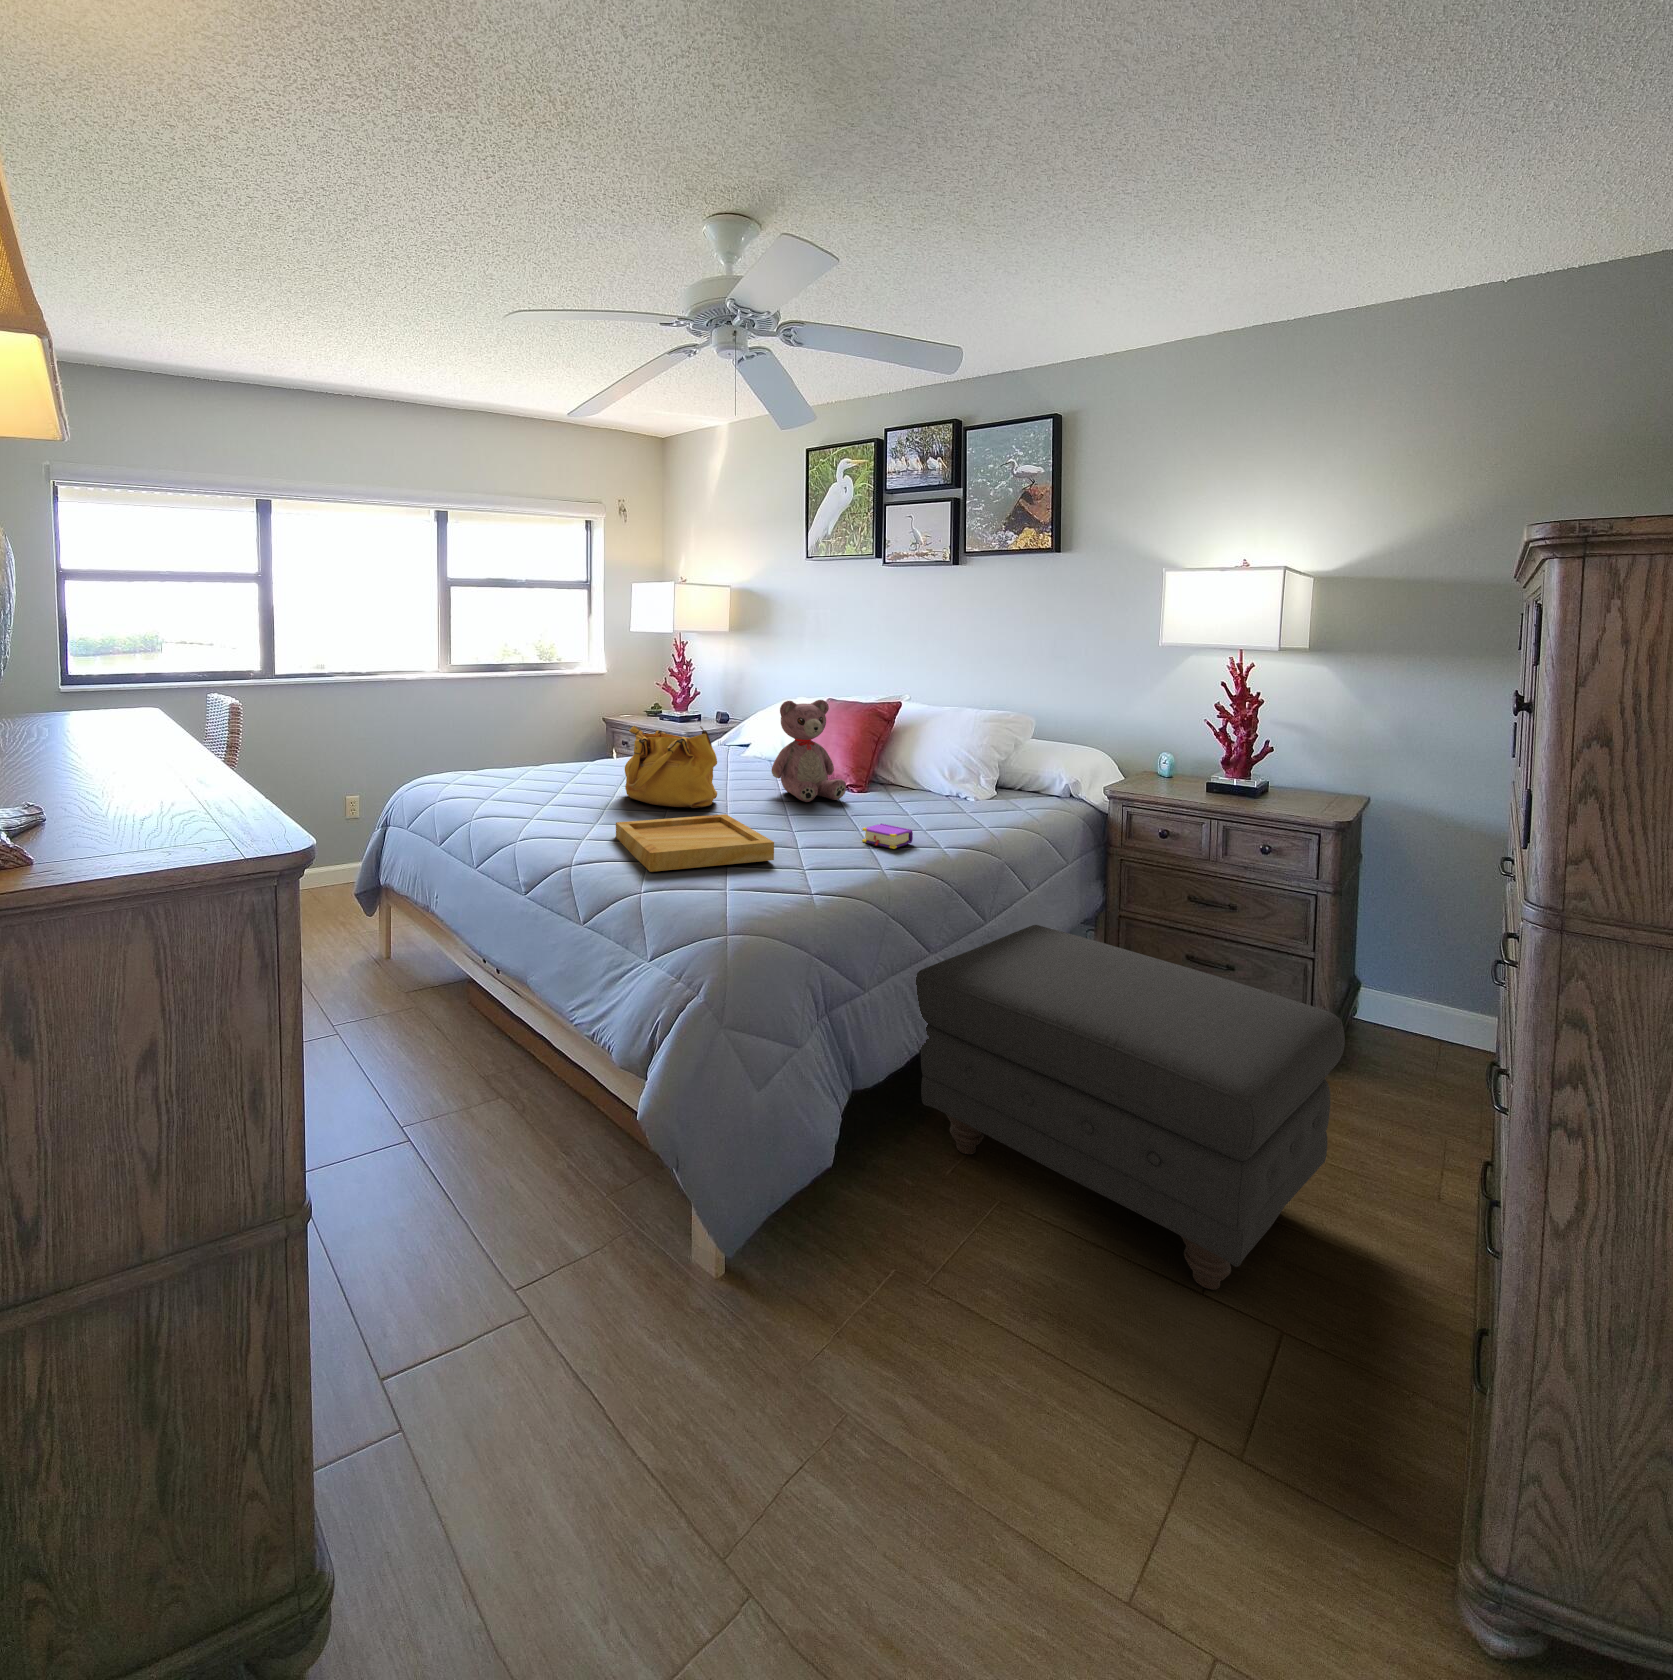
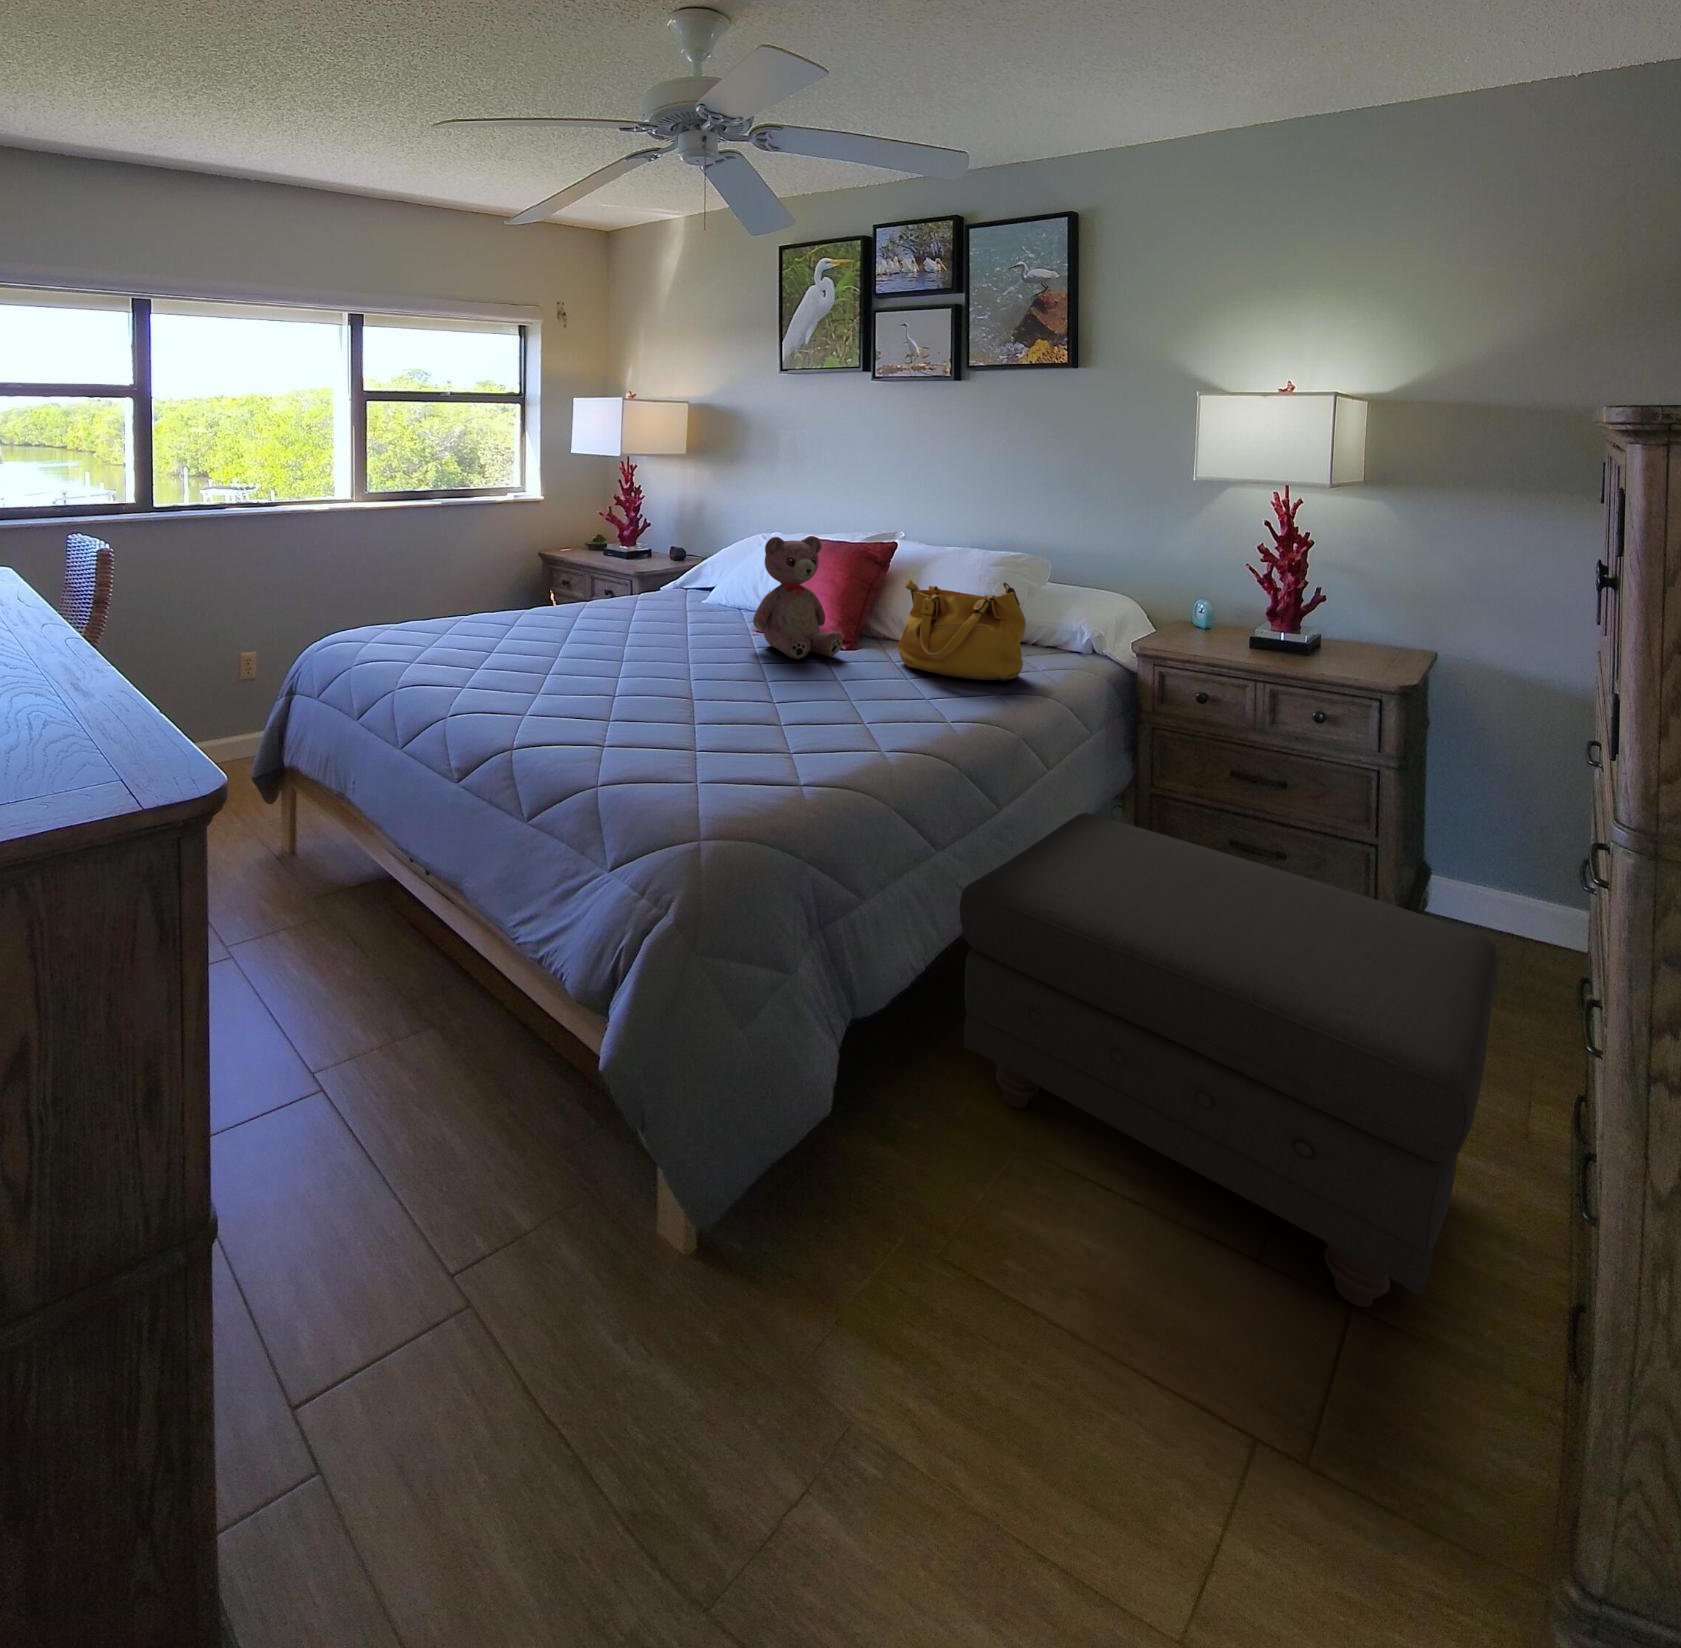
handbag: present [625,726,717,808] -> present [898,580,1026,681]
tray: present [616,814,774,872] -> none [569,679,780,764]
book: present [862,824,913,849] -> none [856,689,961,730]

